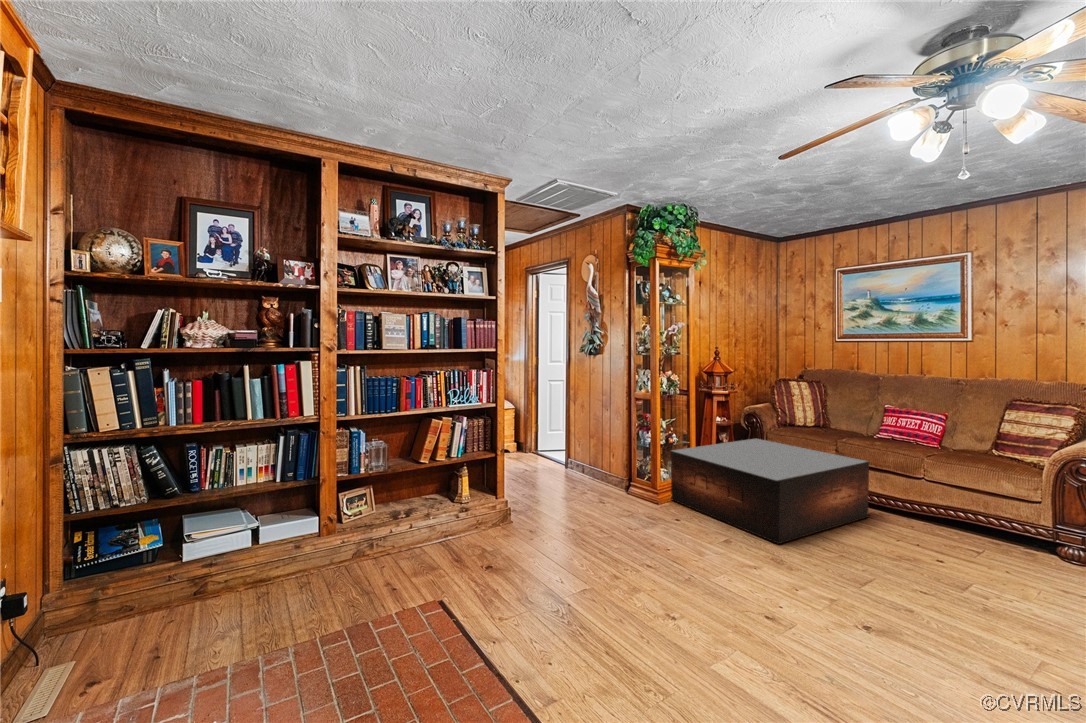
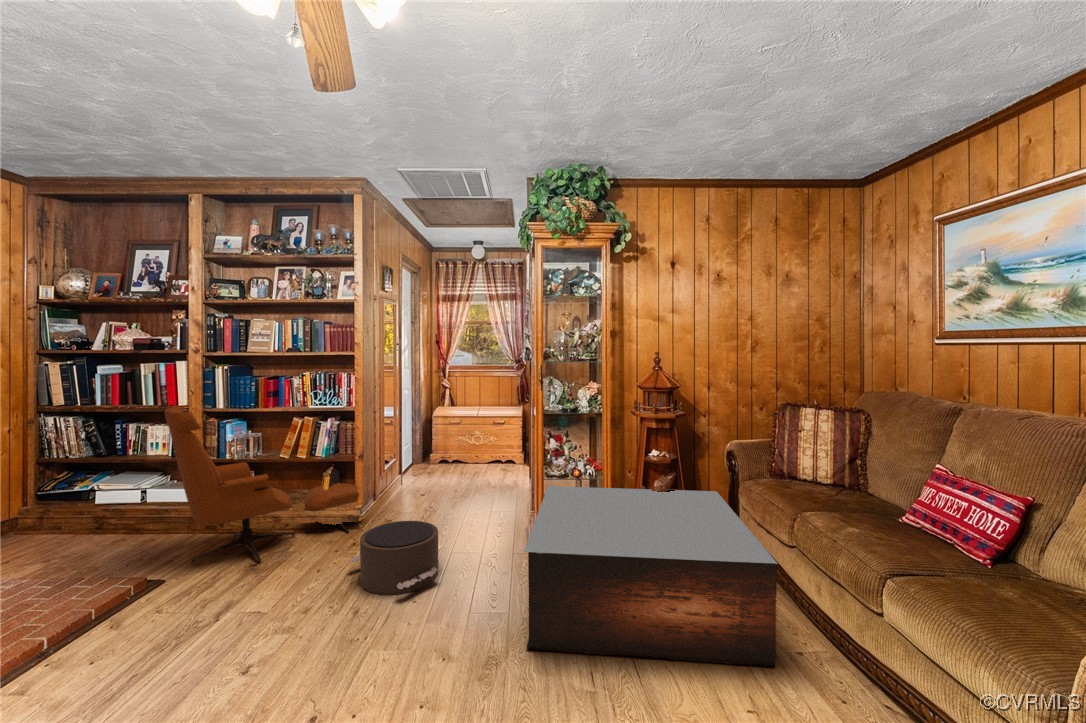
lounge chair: none [385,413,503,583] -> present [165,407,359,563]
pouf: none [581,493,664,551] -> present [349,521,439,595]

